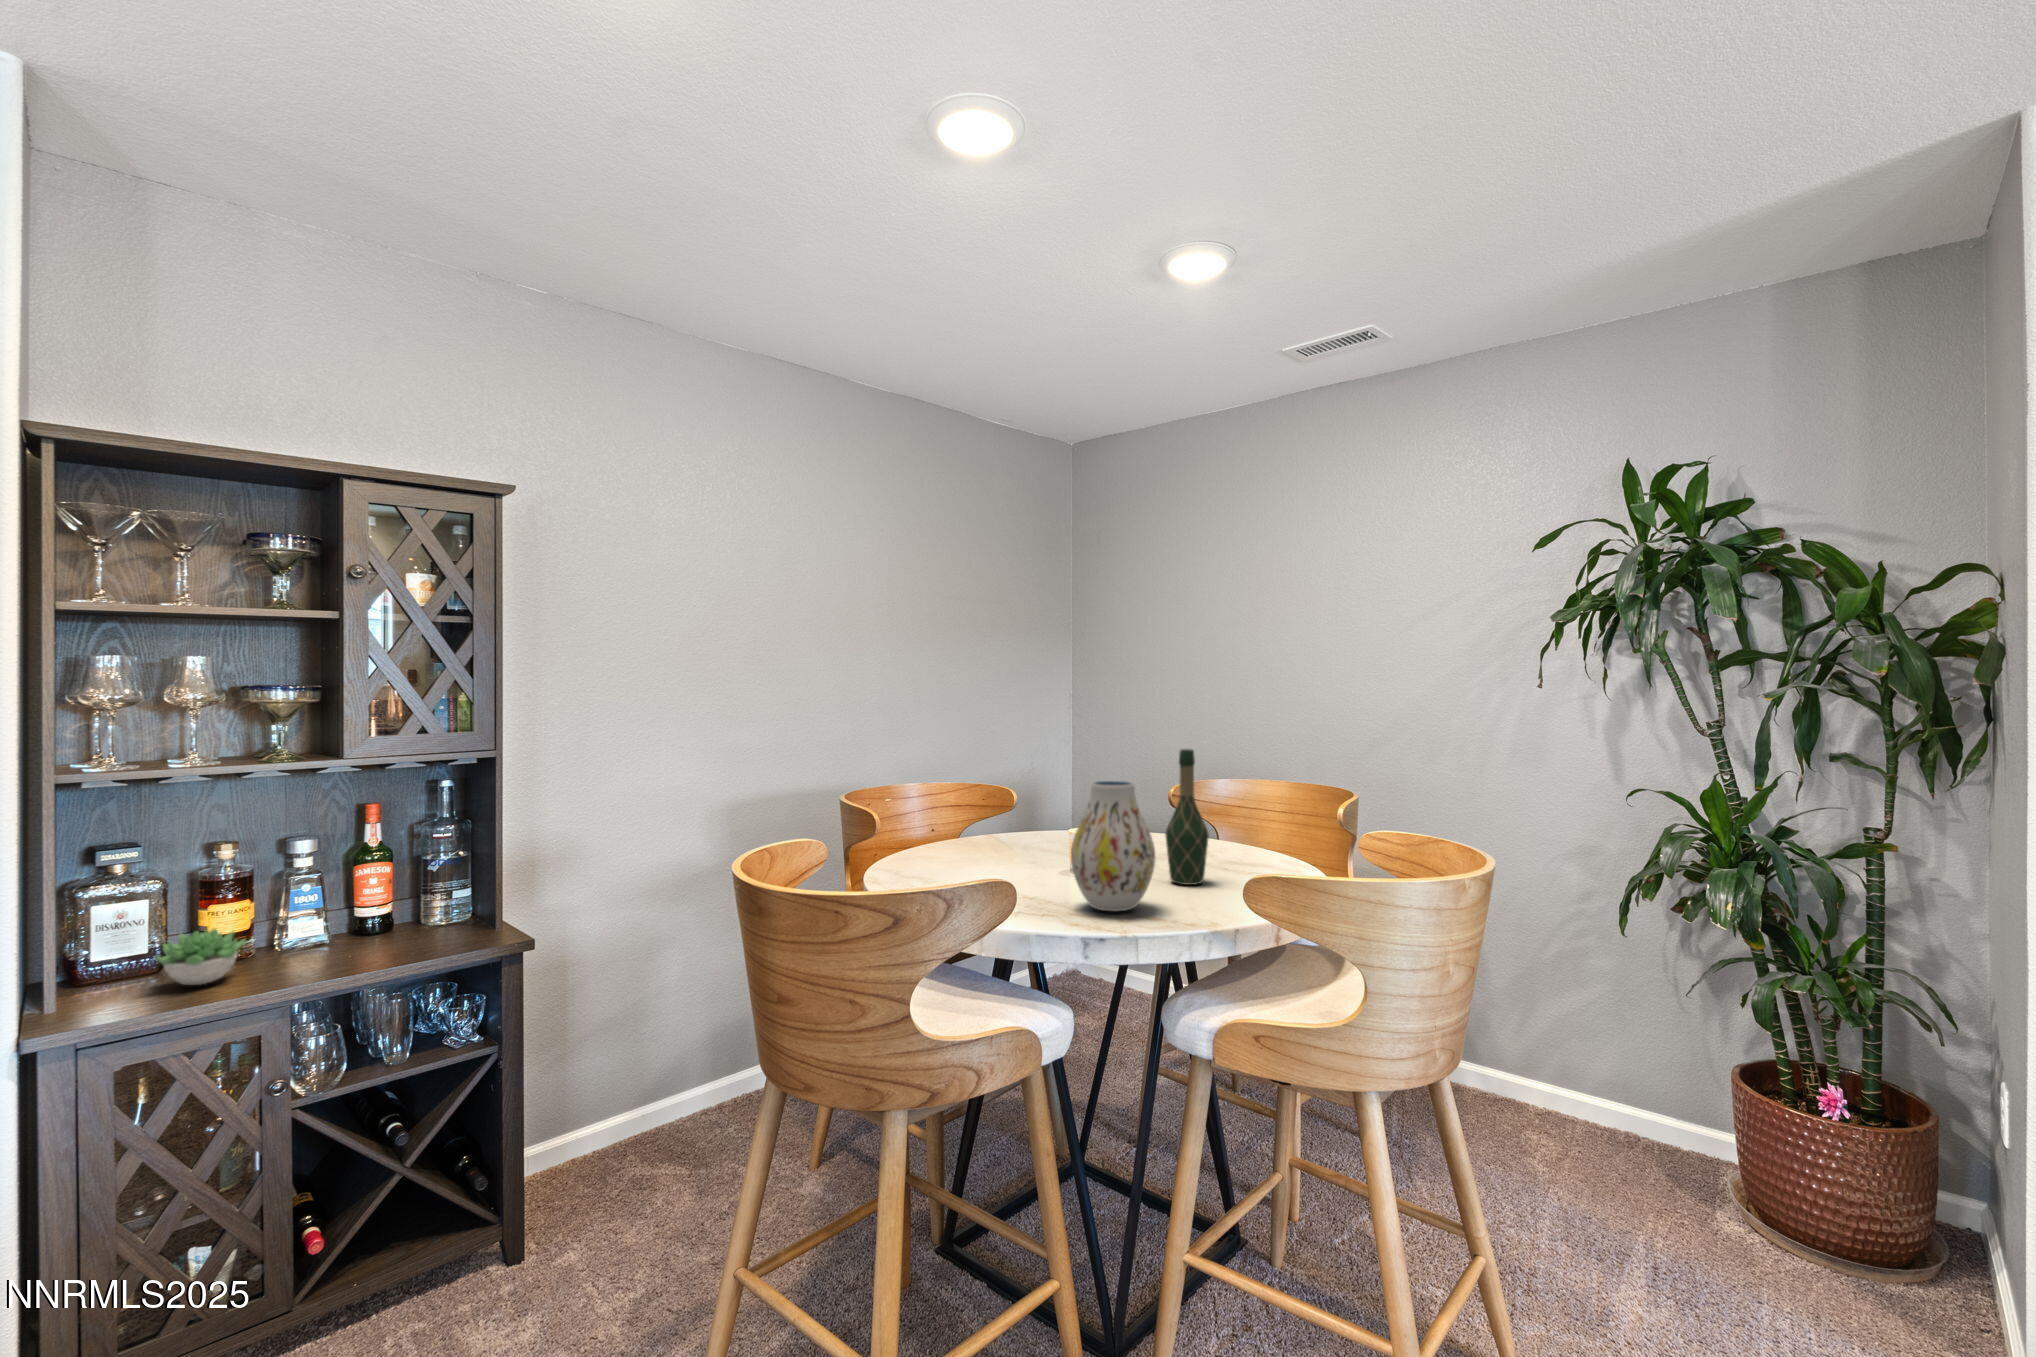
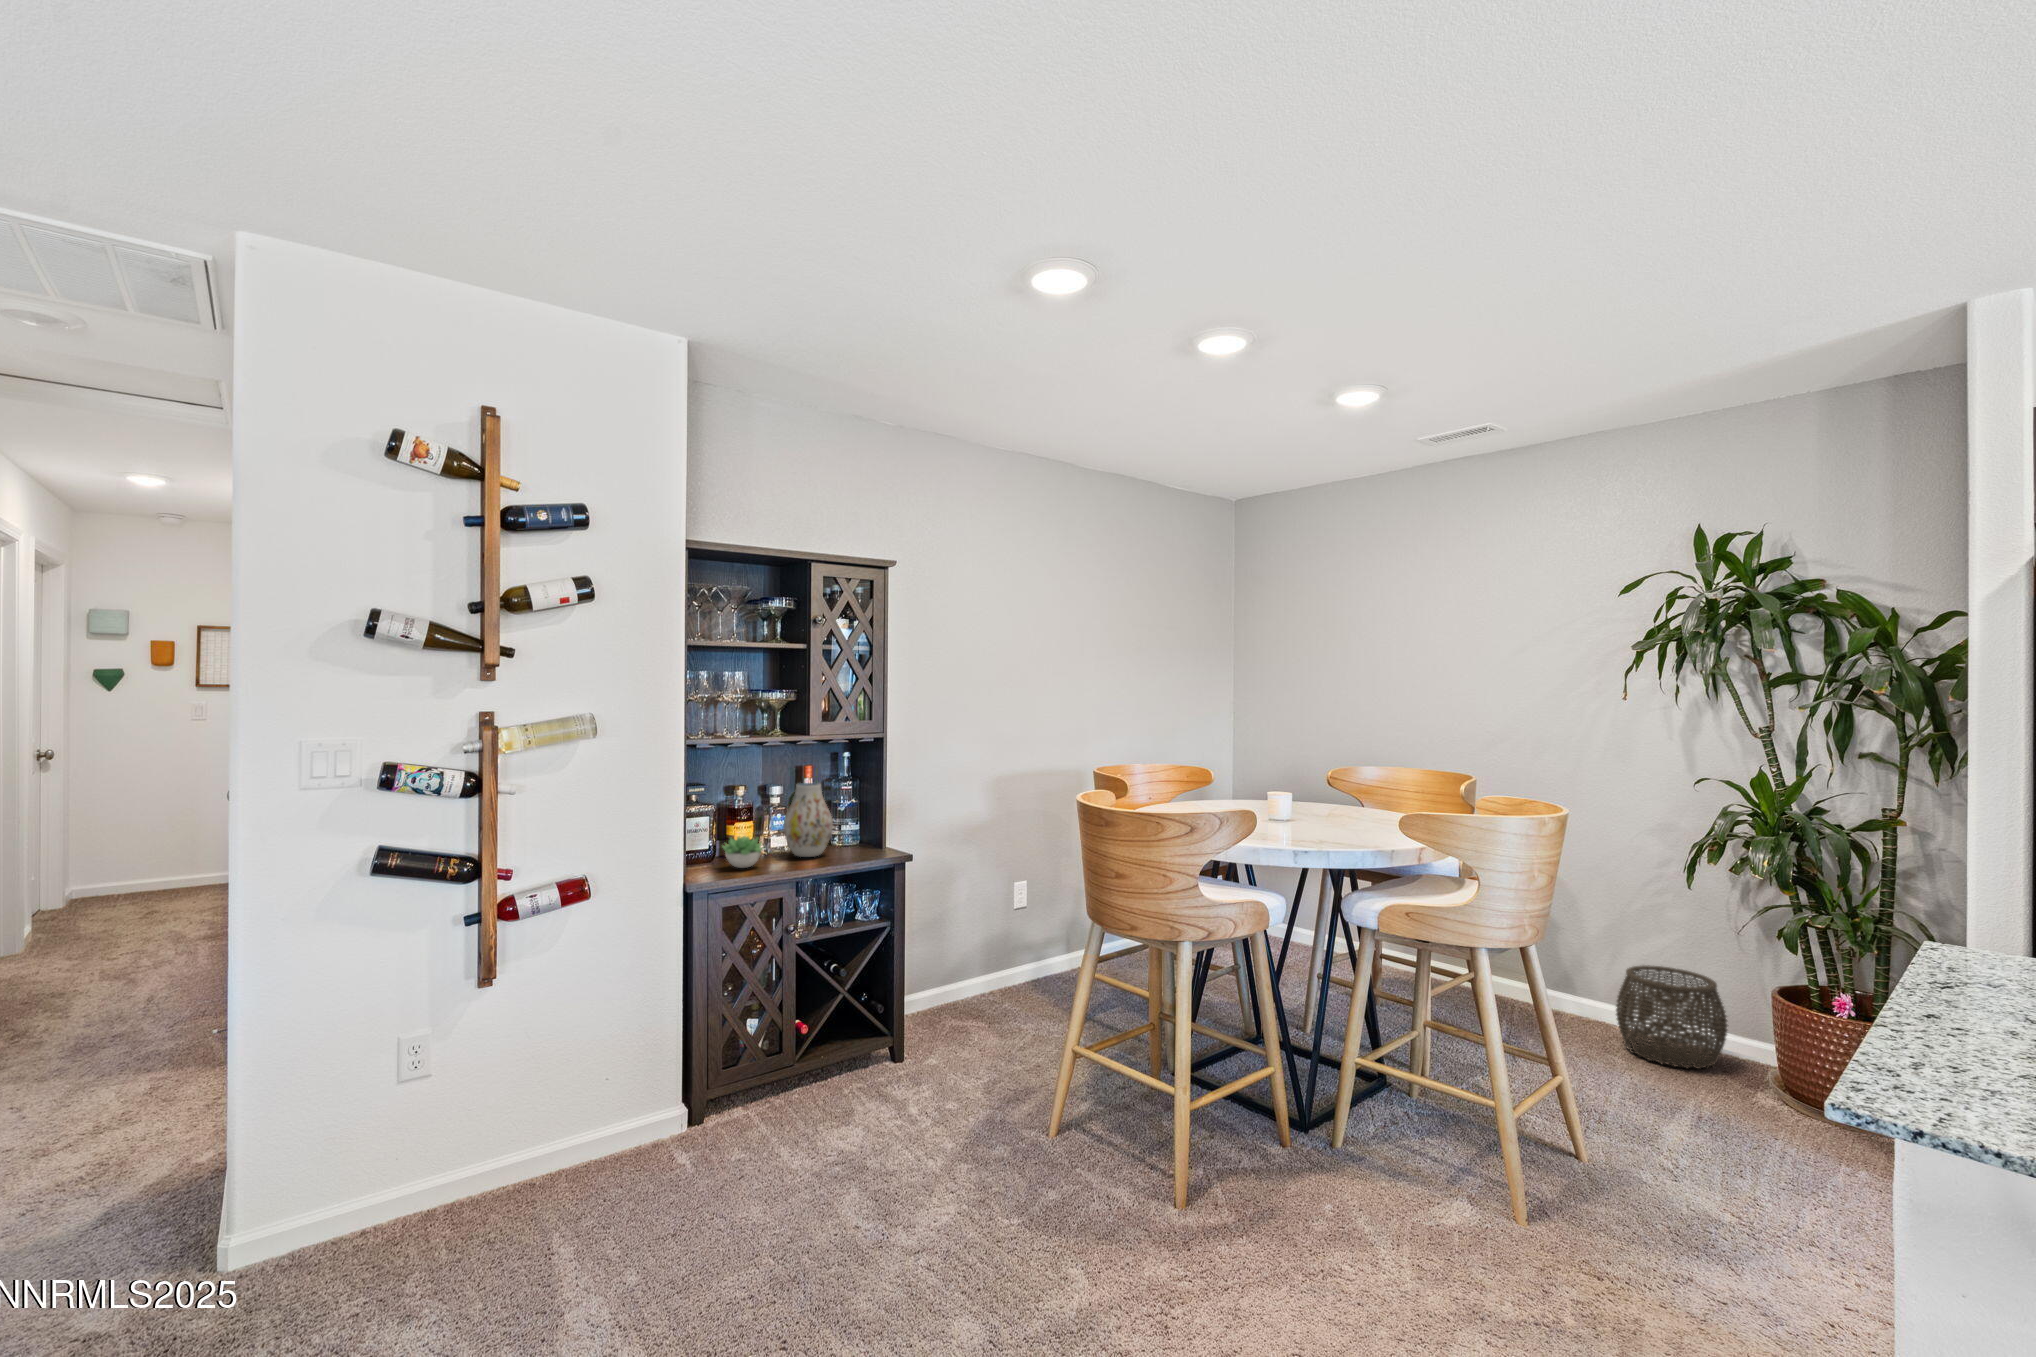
wine bottle: present [1165,749,1209,885] -> none [1341,739,1372,831]
vase: present [1071,781,1155,911] -> present [783,783,833,857]
woven basket: none [1530,1032,1671,1176] -> present [1616,965,1728,1069]

